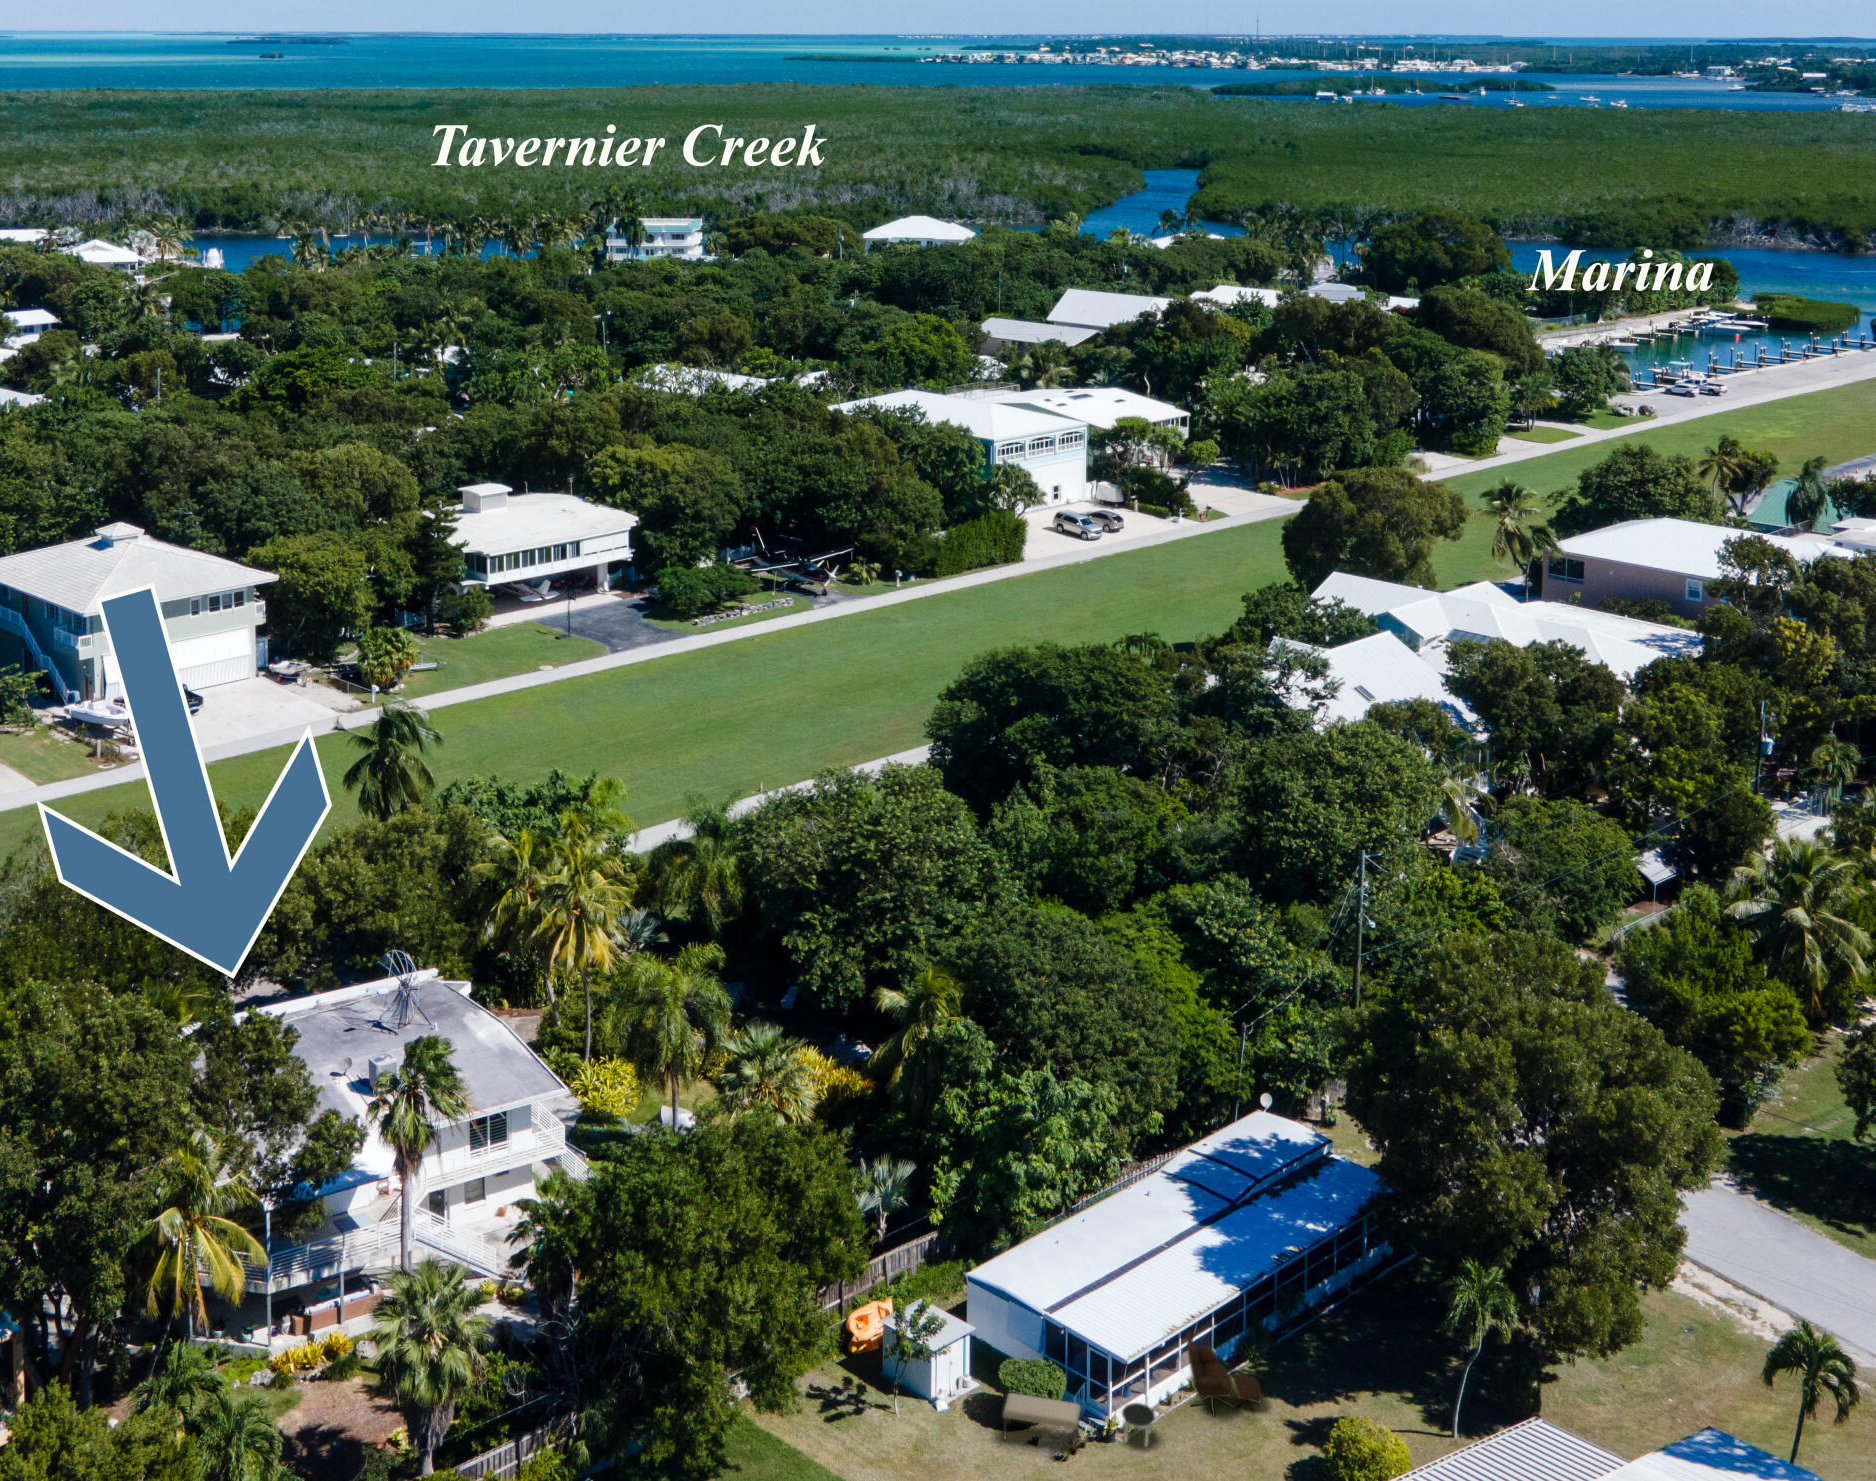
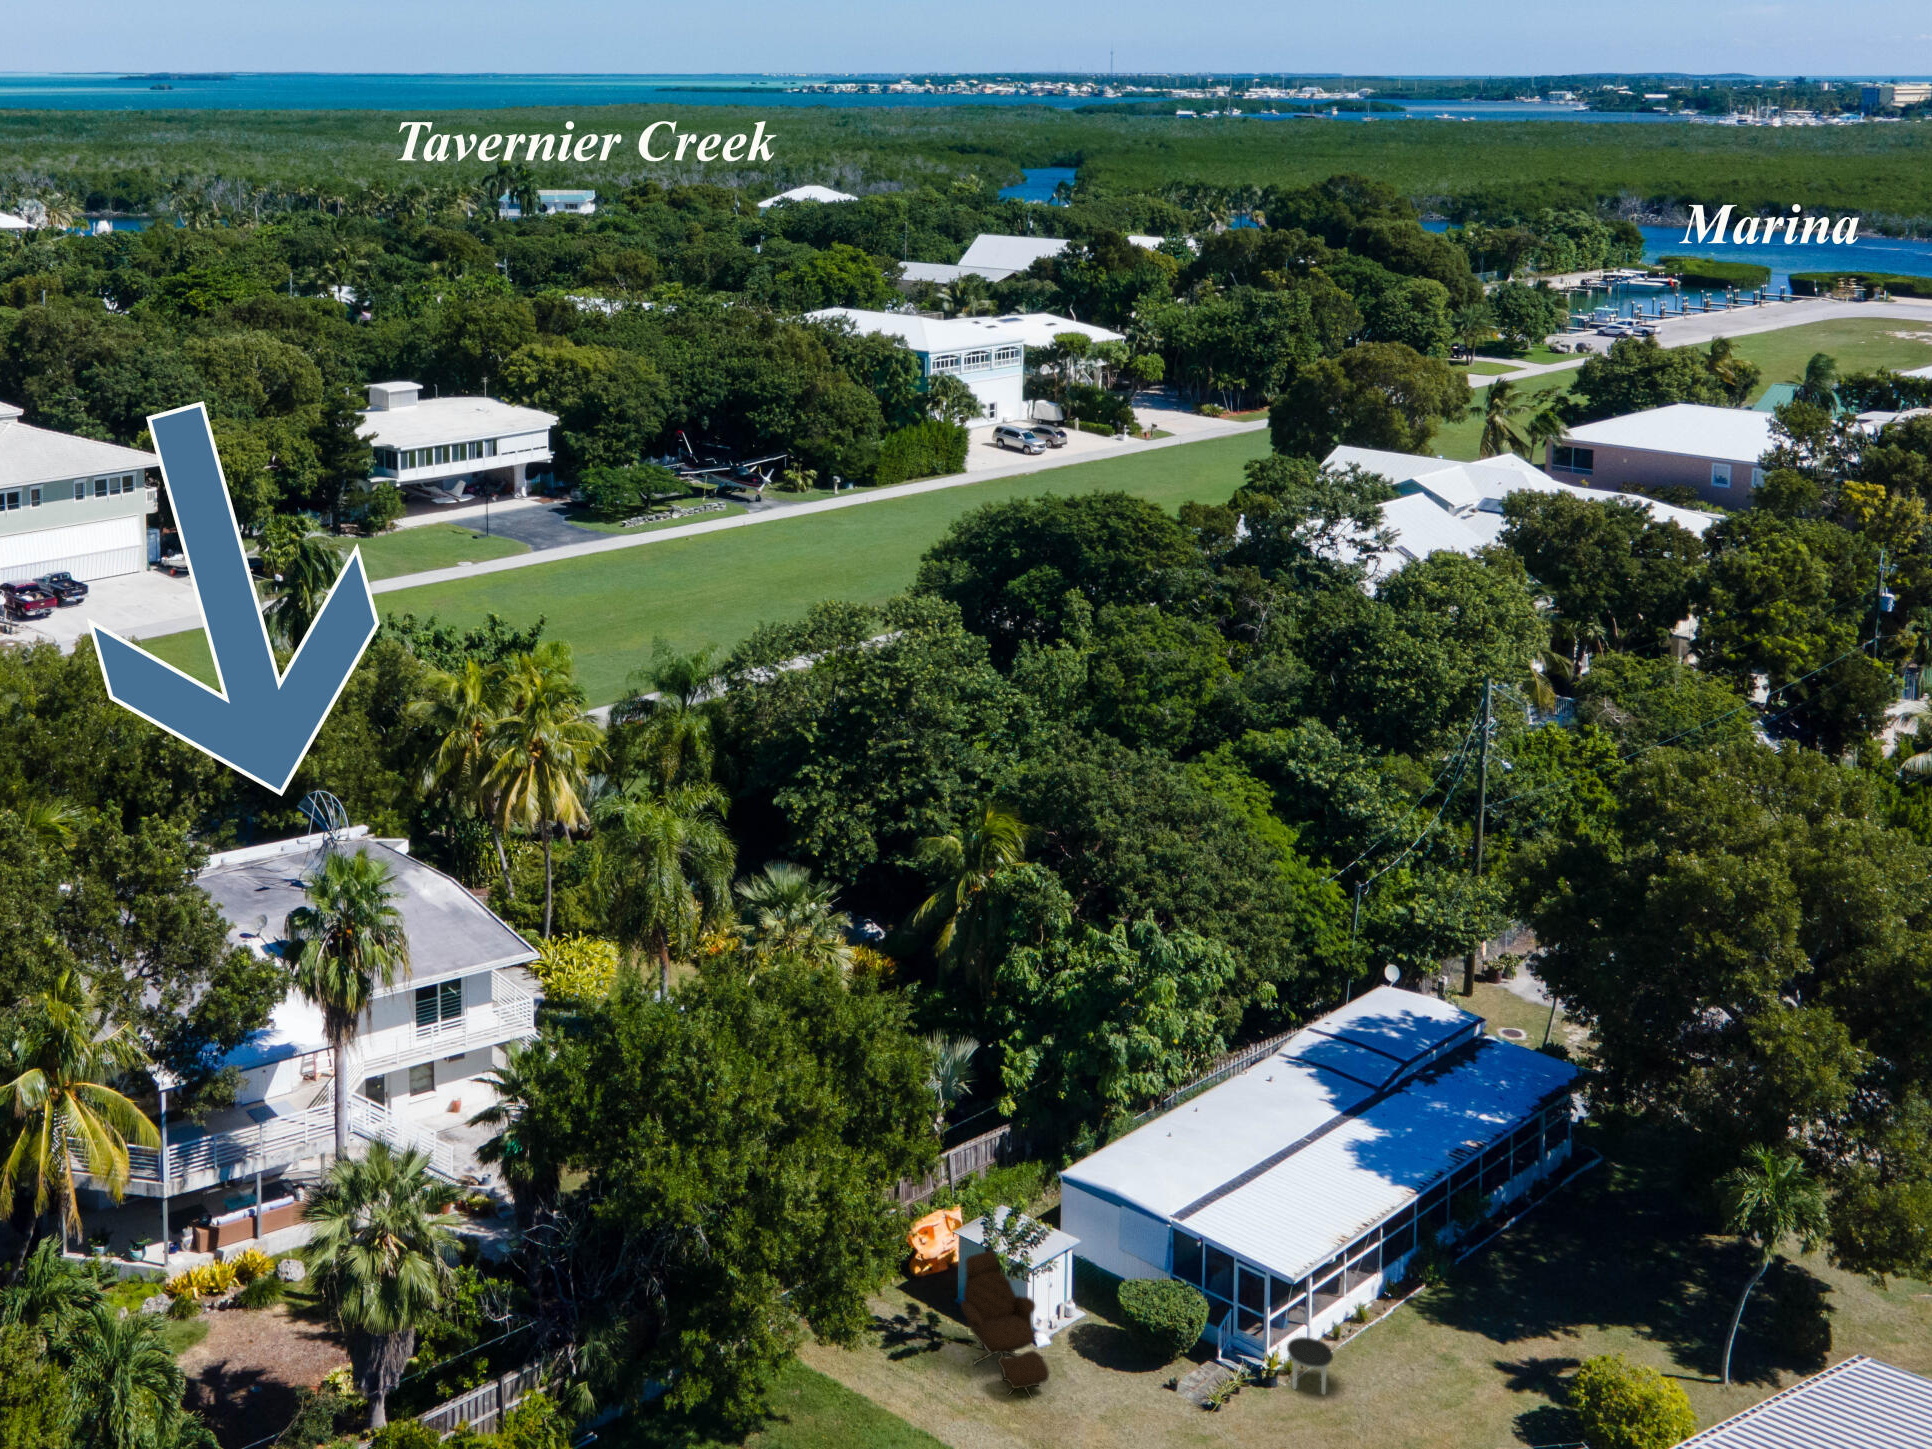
lounge chair: present [1187,1331,1262,1416] -> present [961,1251,1049,1397]
bench: present [1003,1393,1081,1450] -> none [1129,1324,1231,1400]

